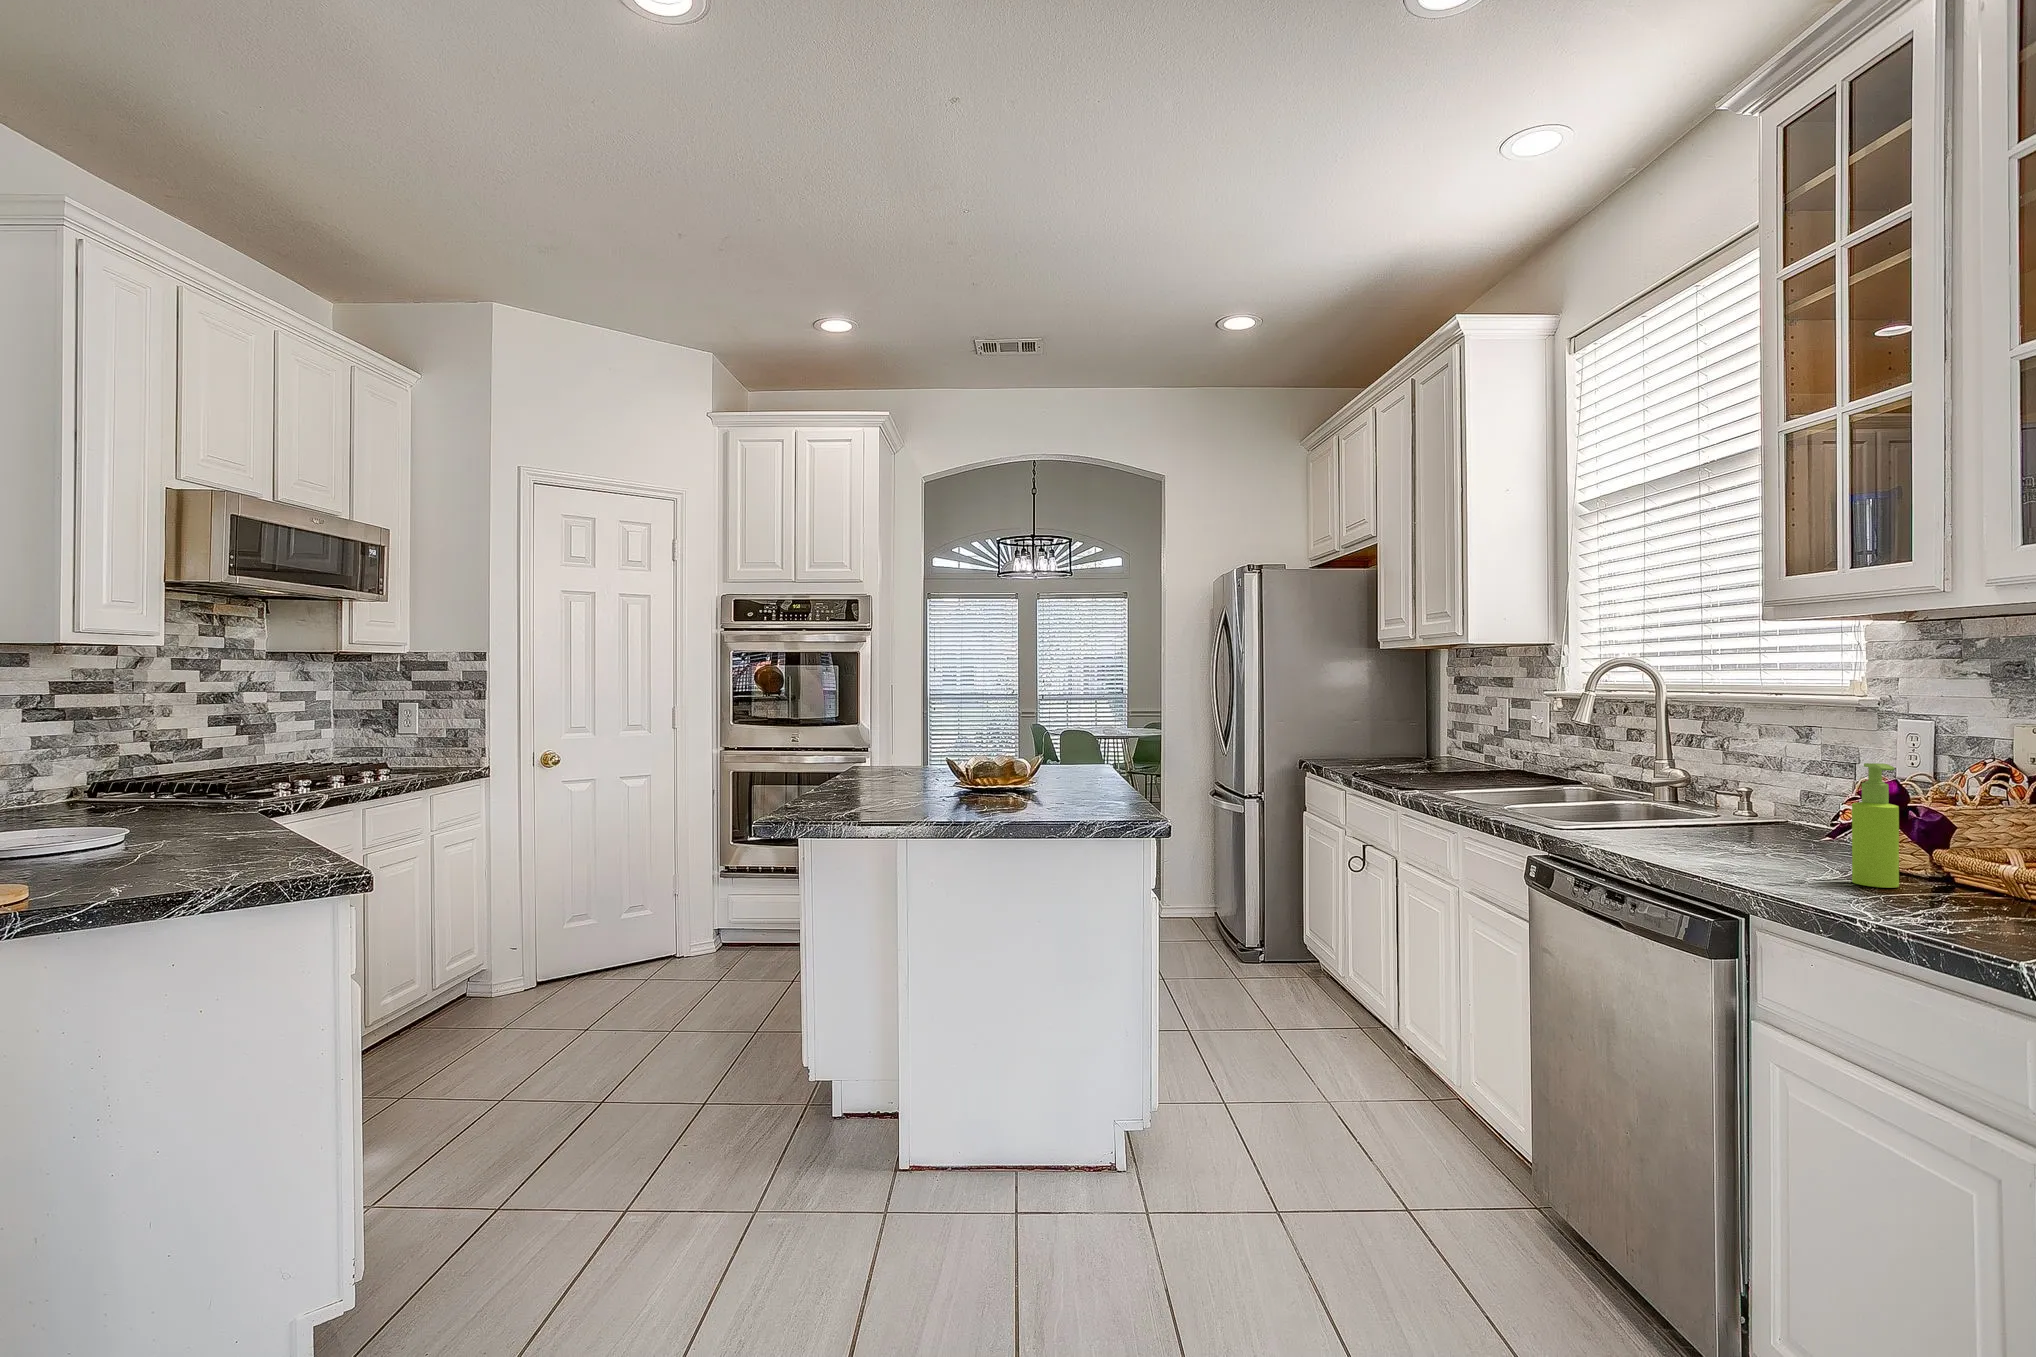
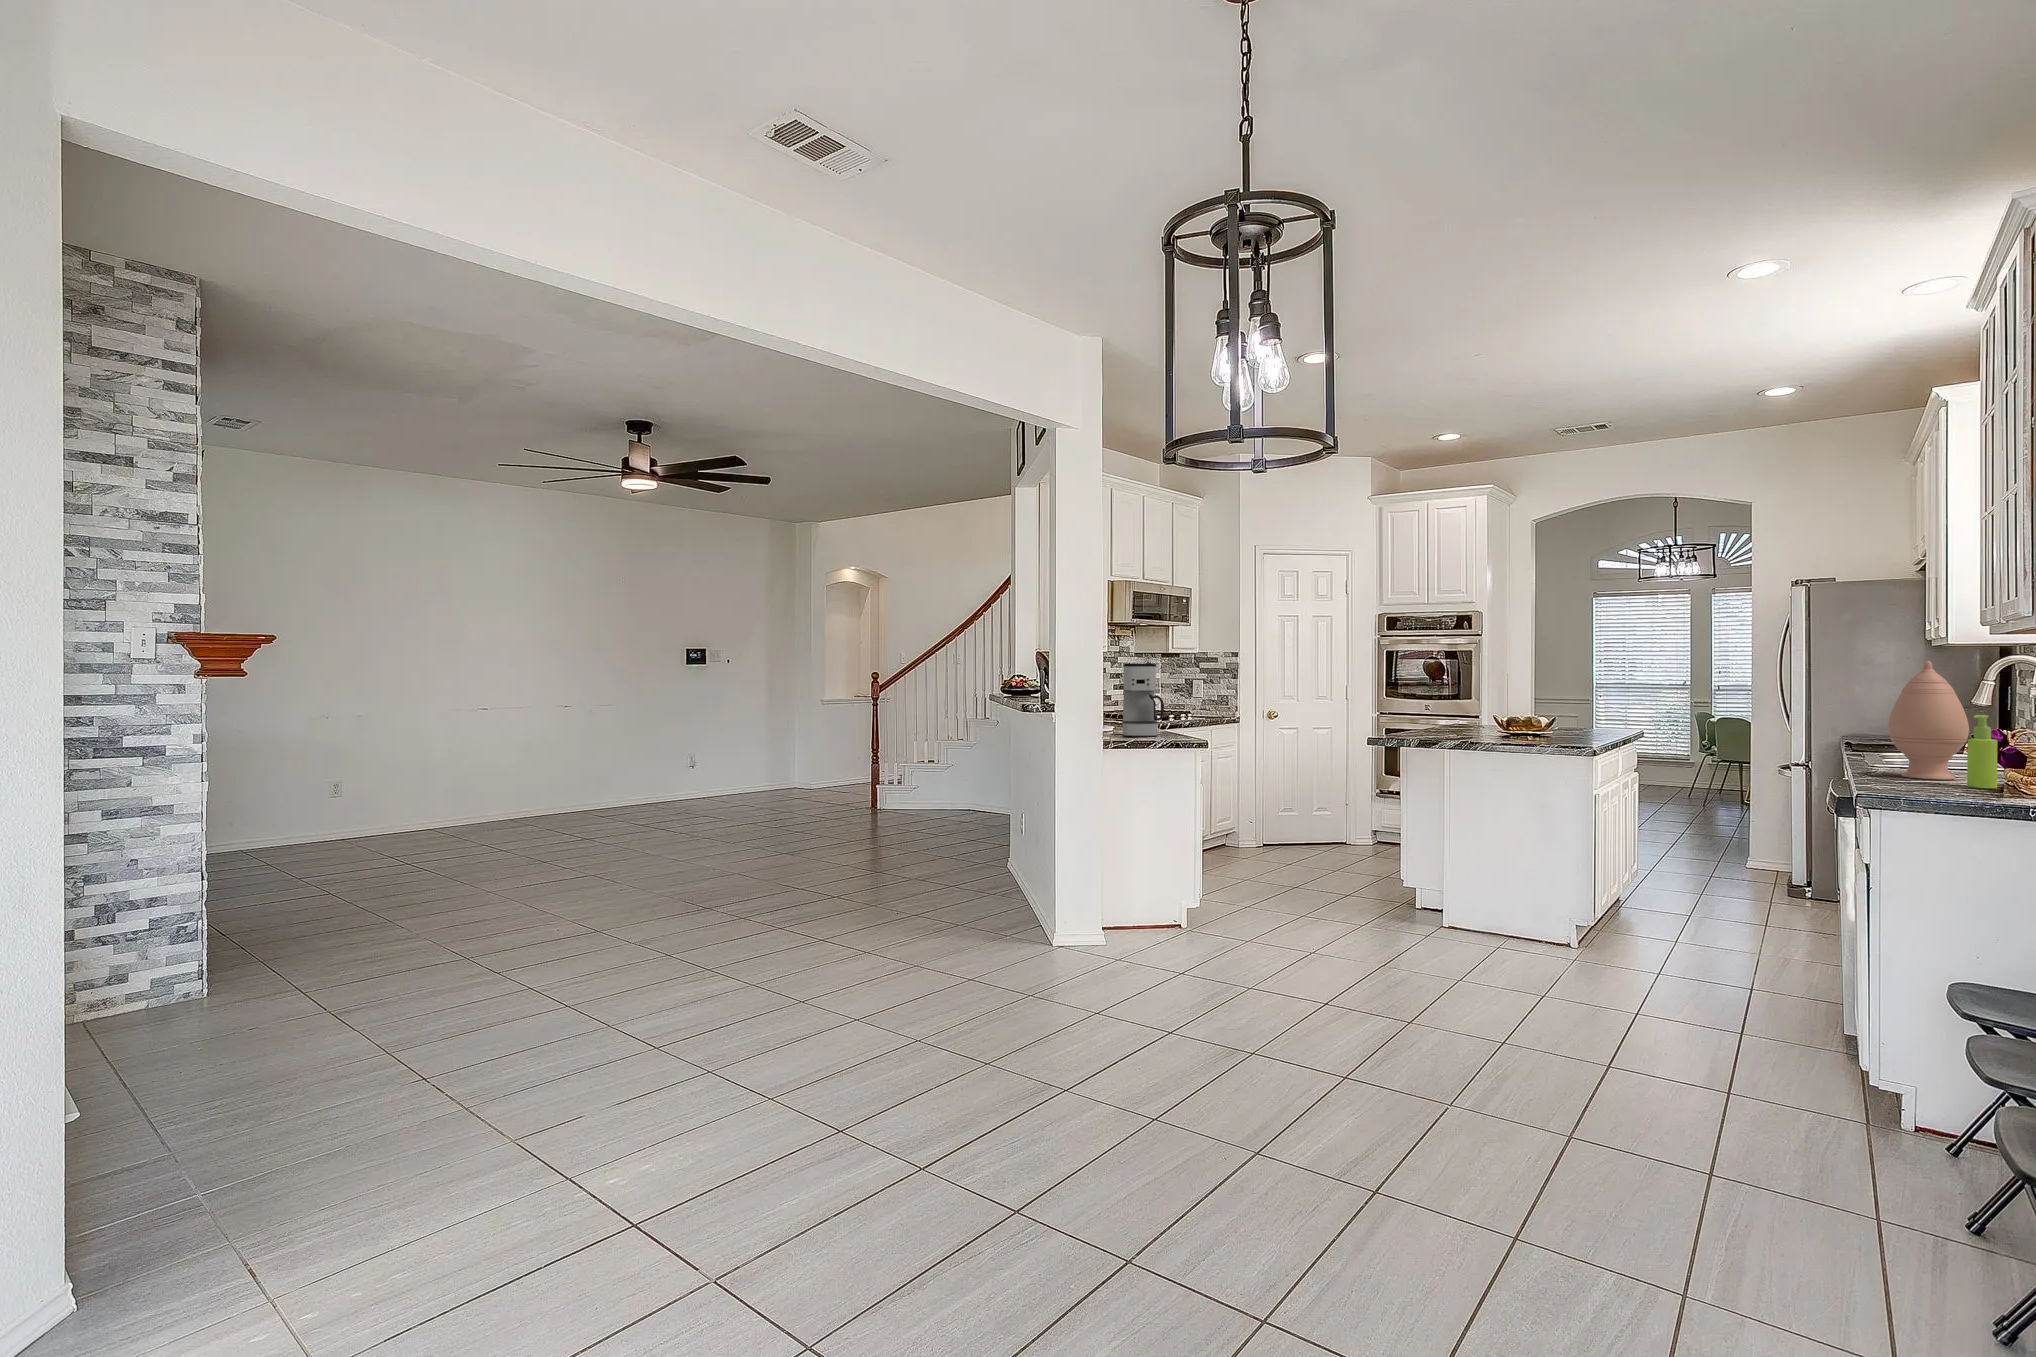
vase: none [1658,672,1777,864] -> present [1888,661,1969,780]
coffee maker: none [140,675,283,877] -> present [1122,663,1164,737]

